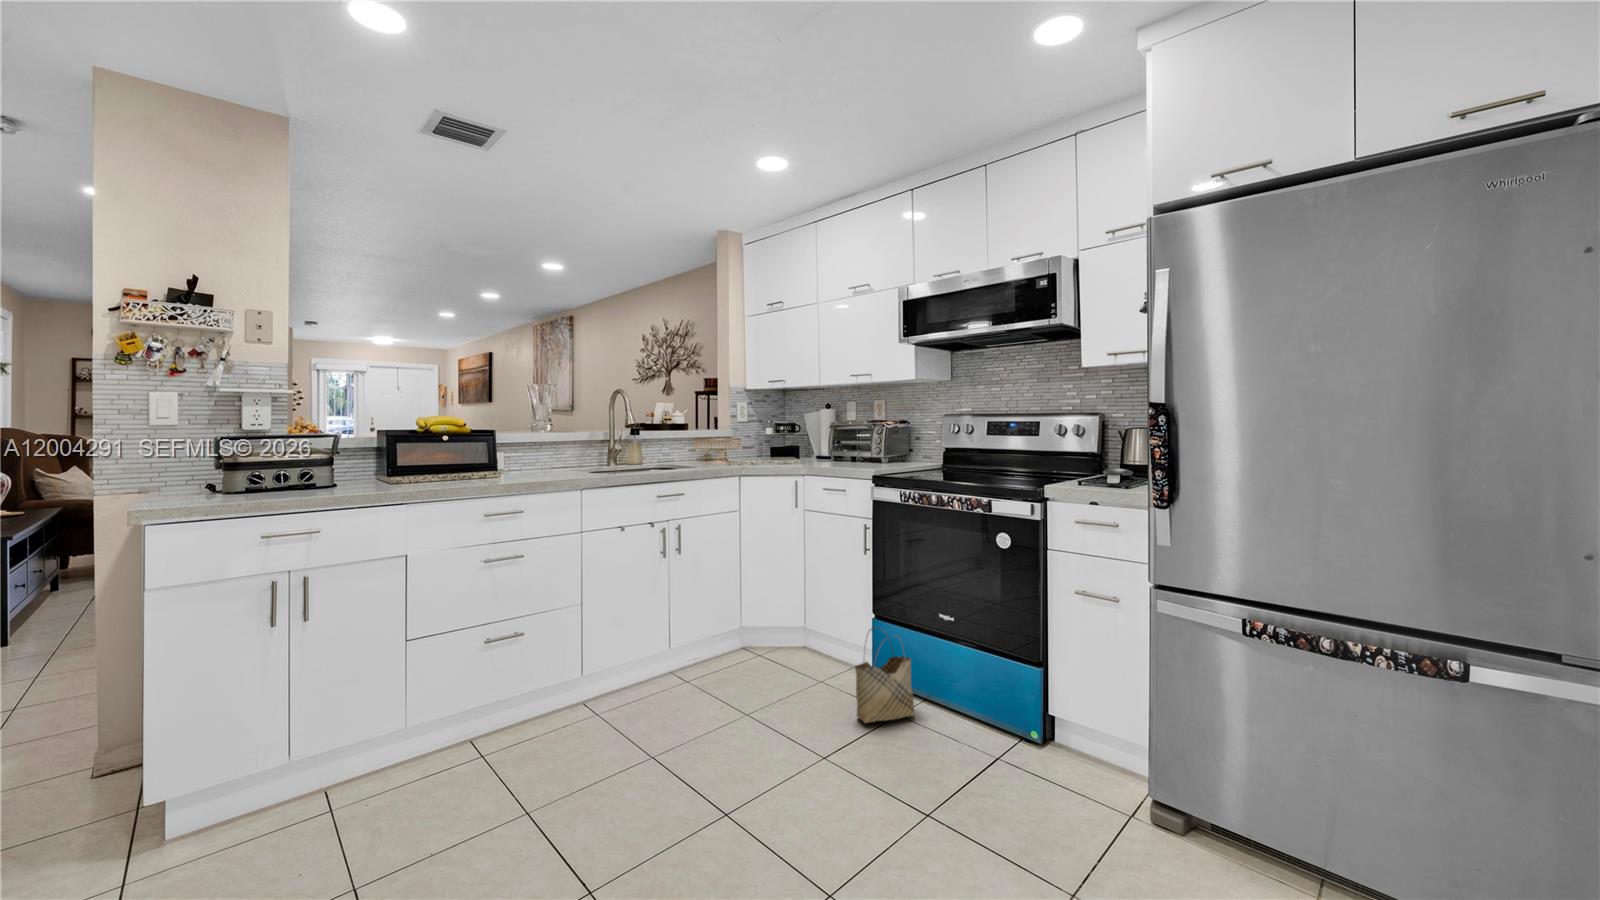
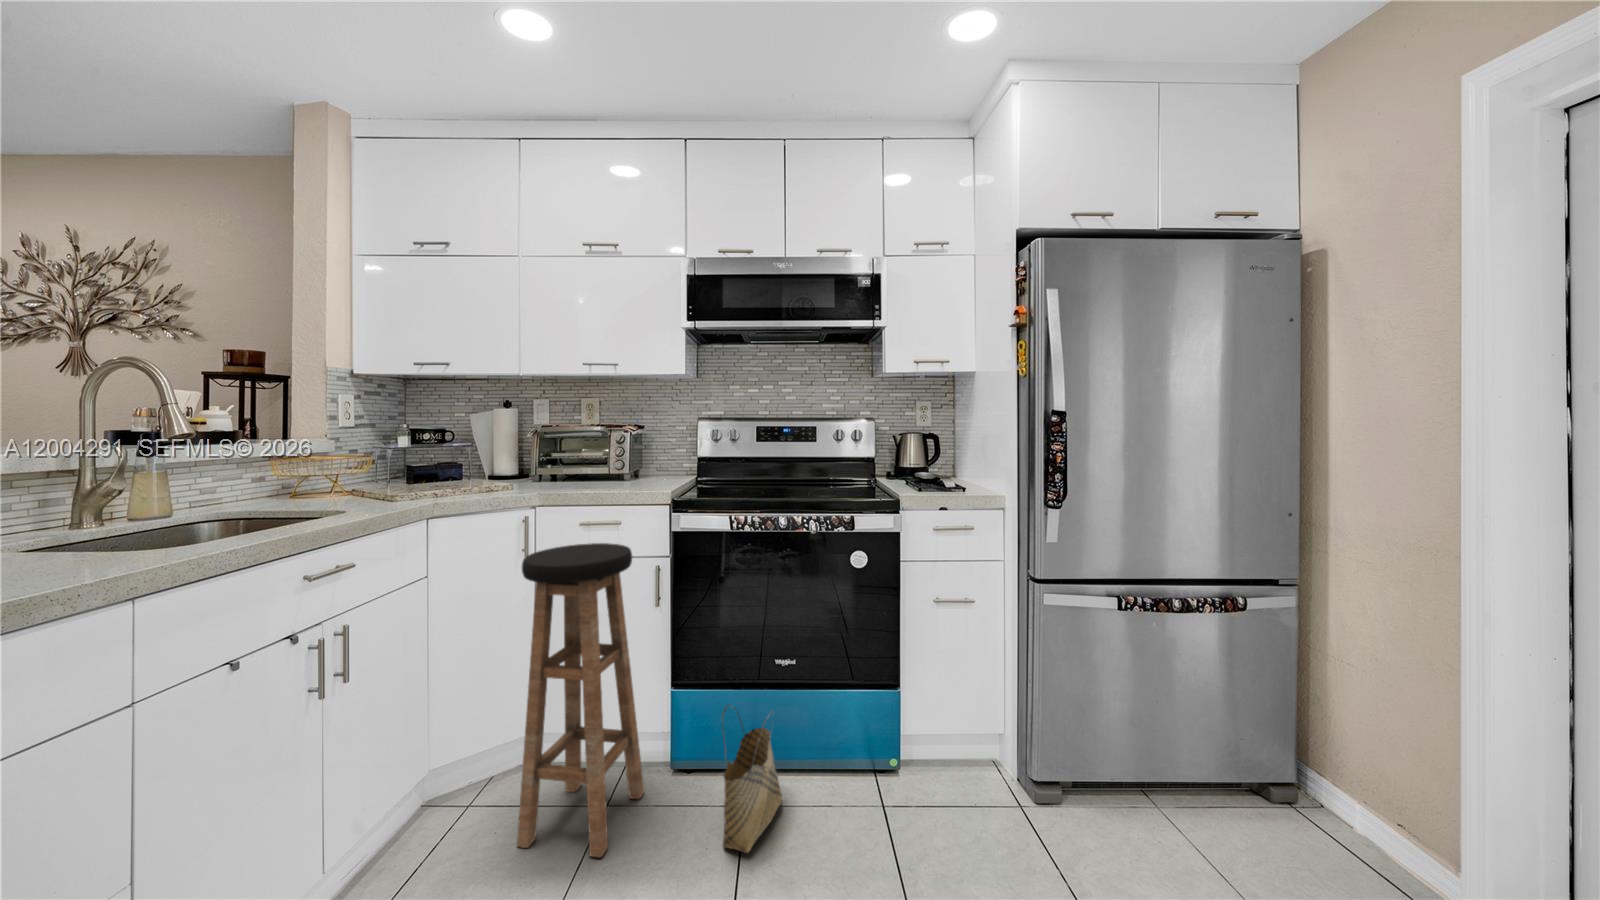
bar stool: none [766,501,843,693] -> present [517,543,644,857]

